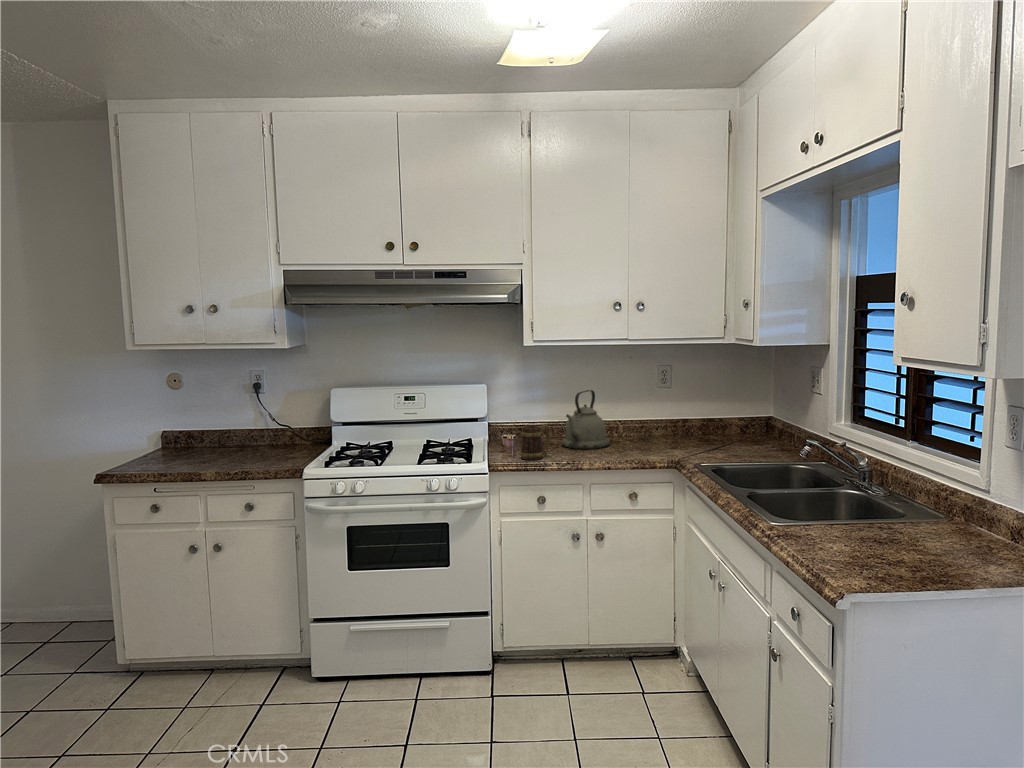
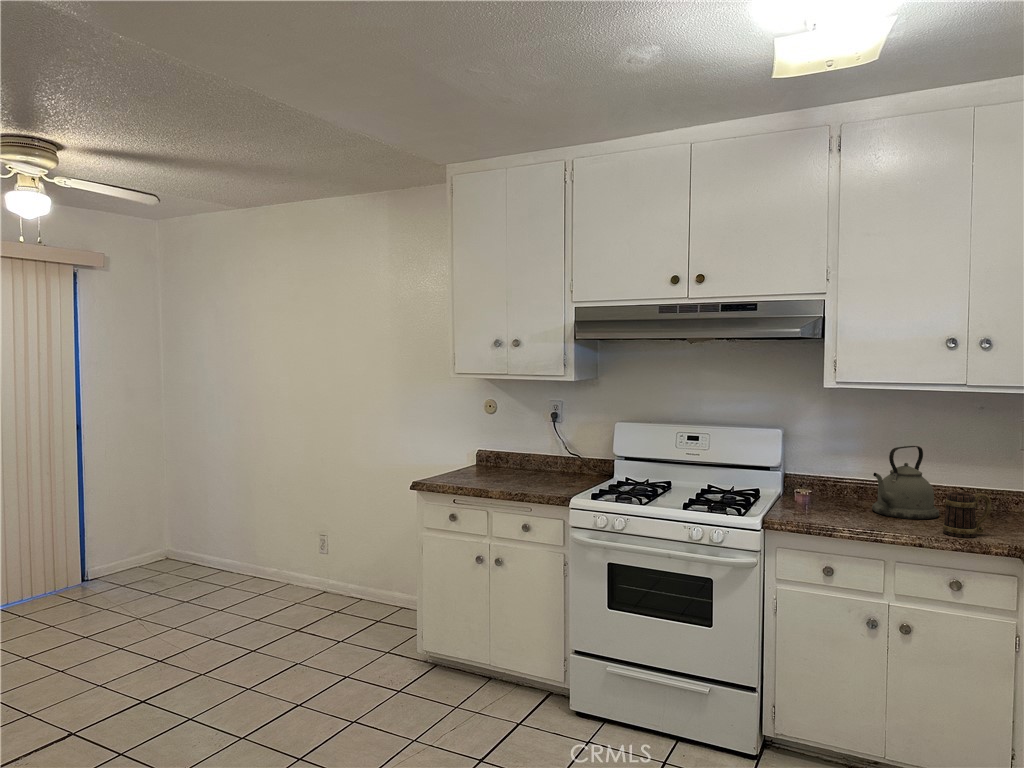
mug: present [520,425,552,460] -> present [943,492,991,537]

